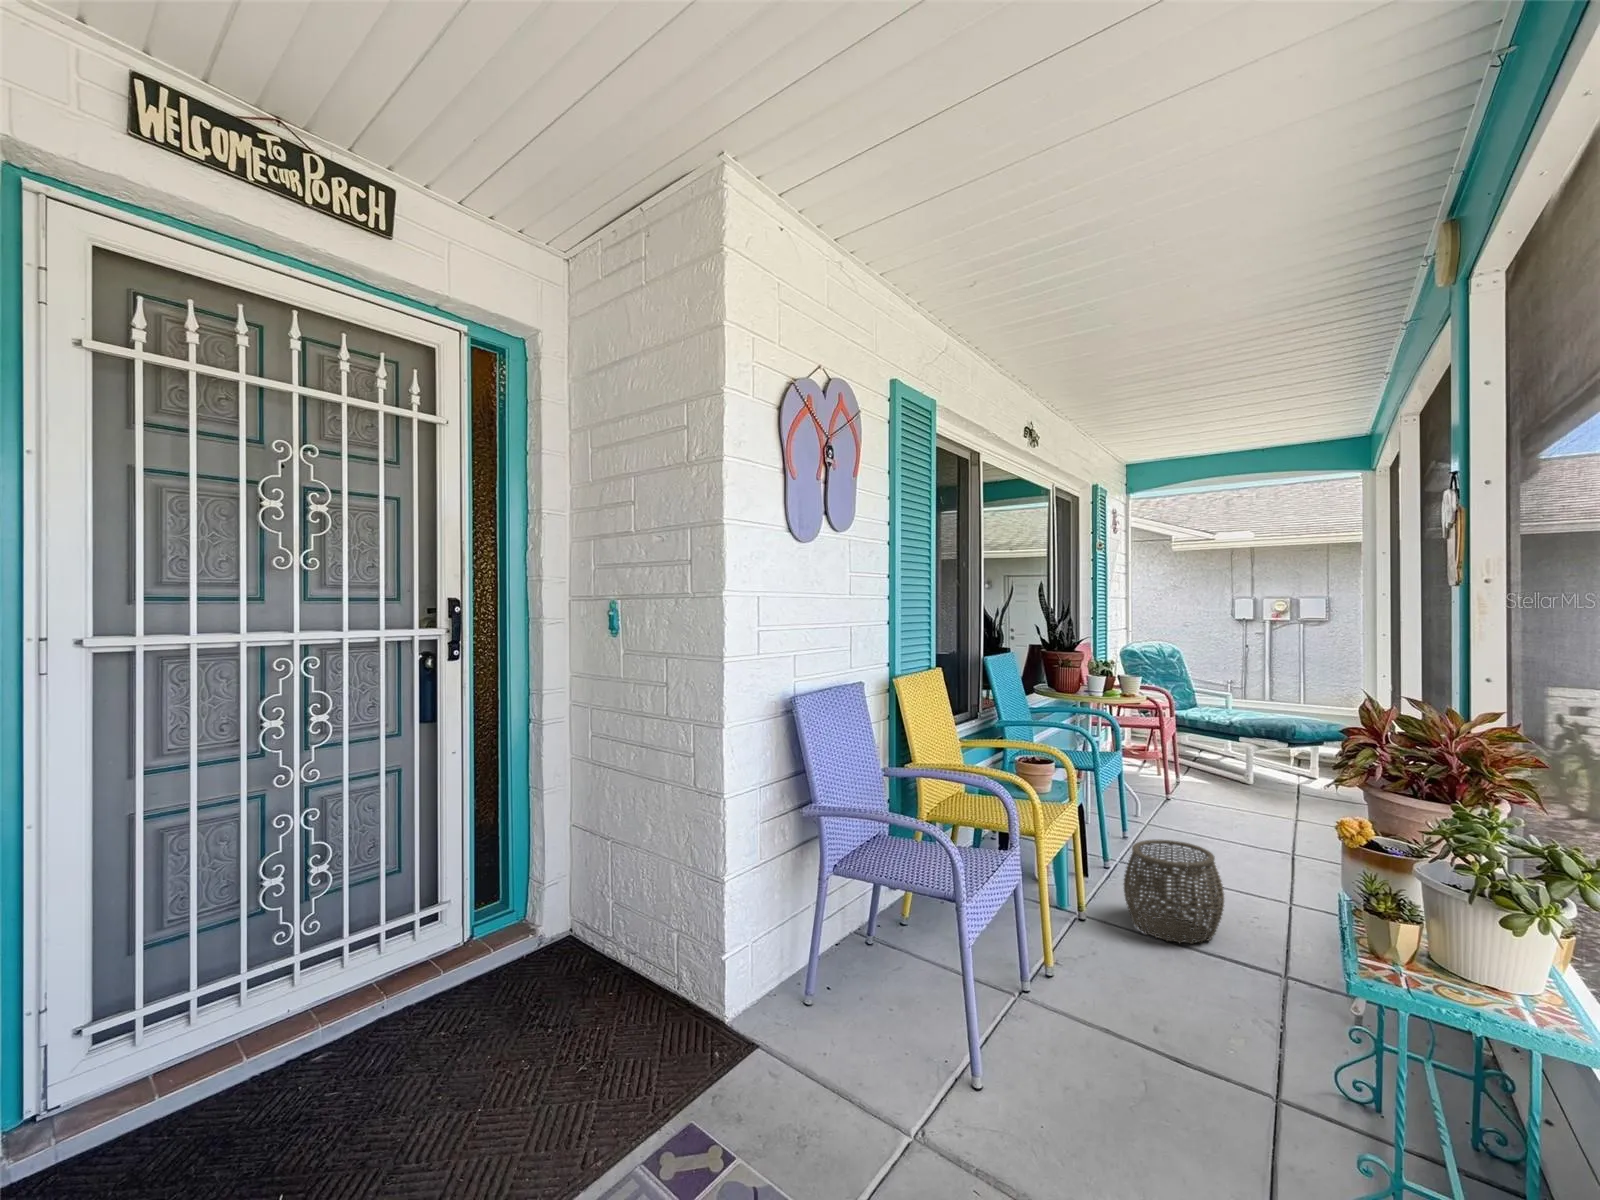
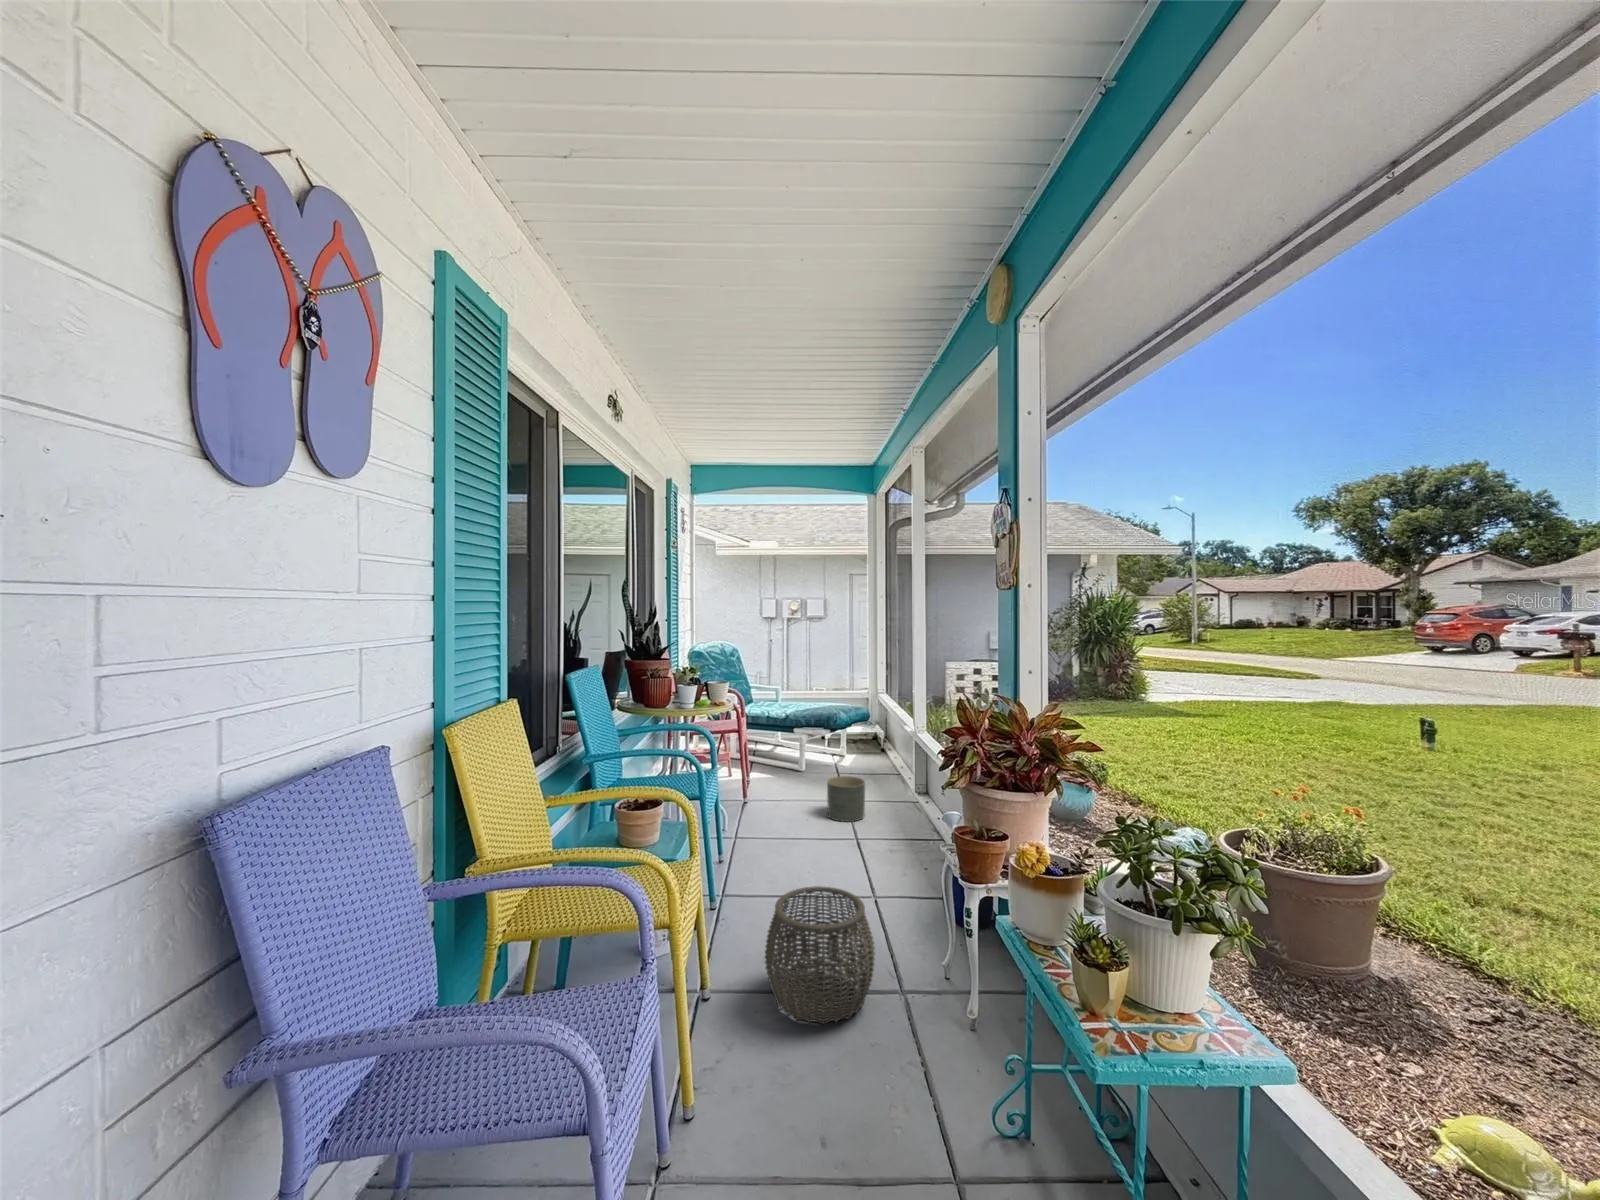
planter: none [1255,784,1302,831] -> present [827,776,865,822]

